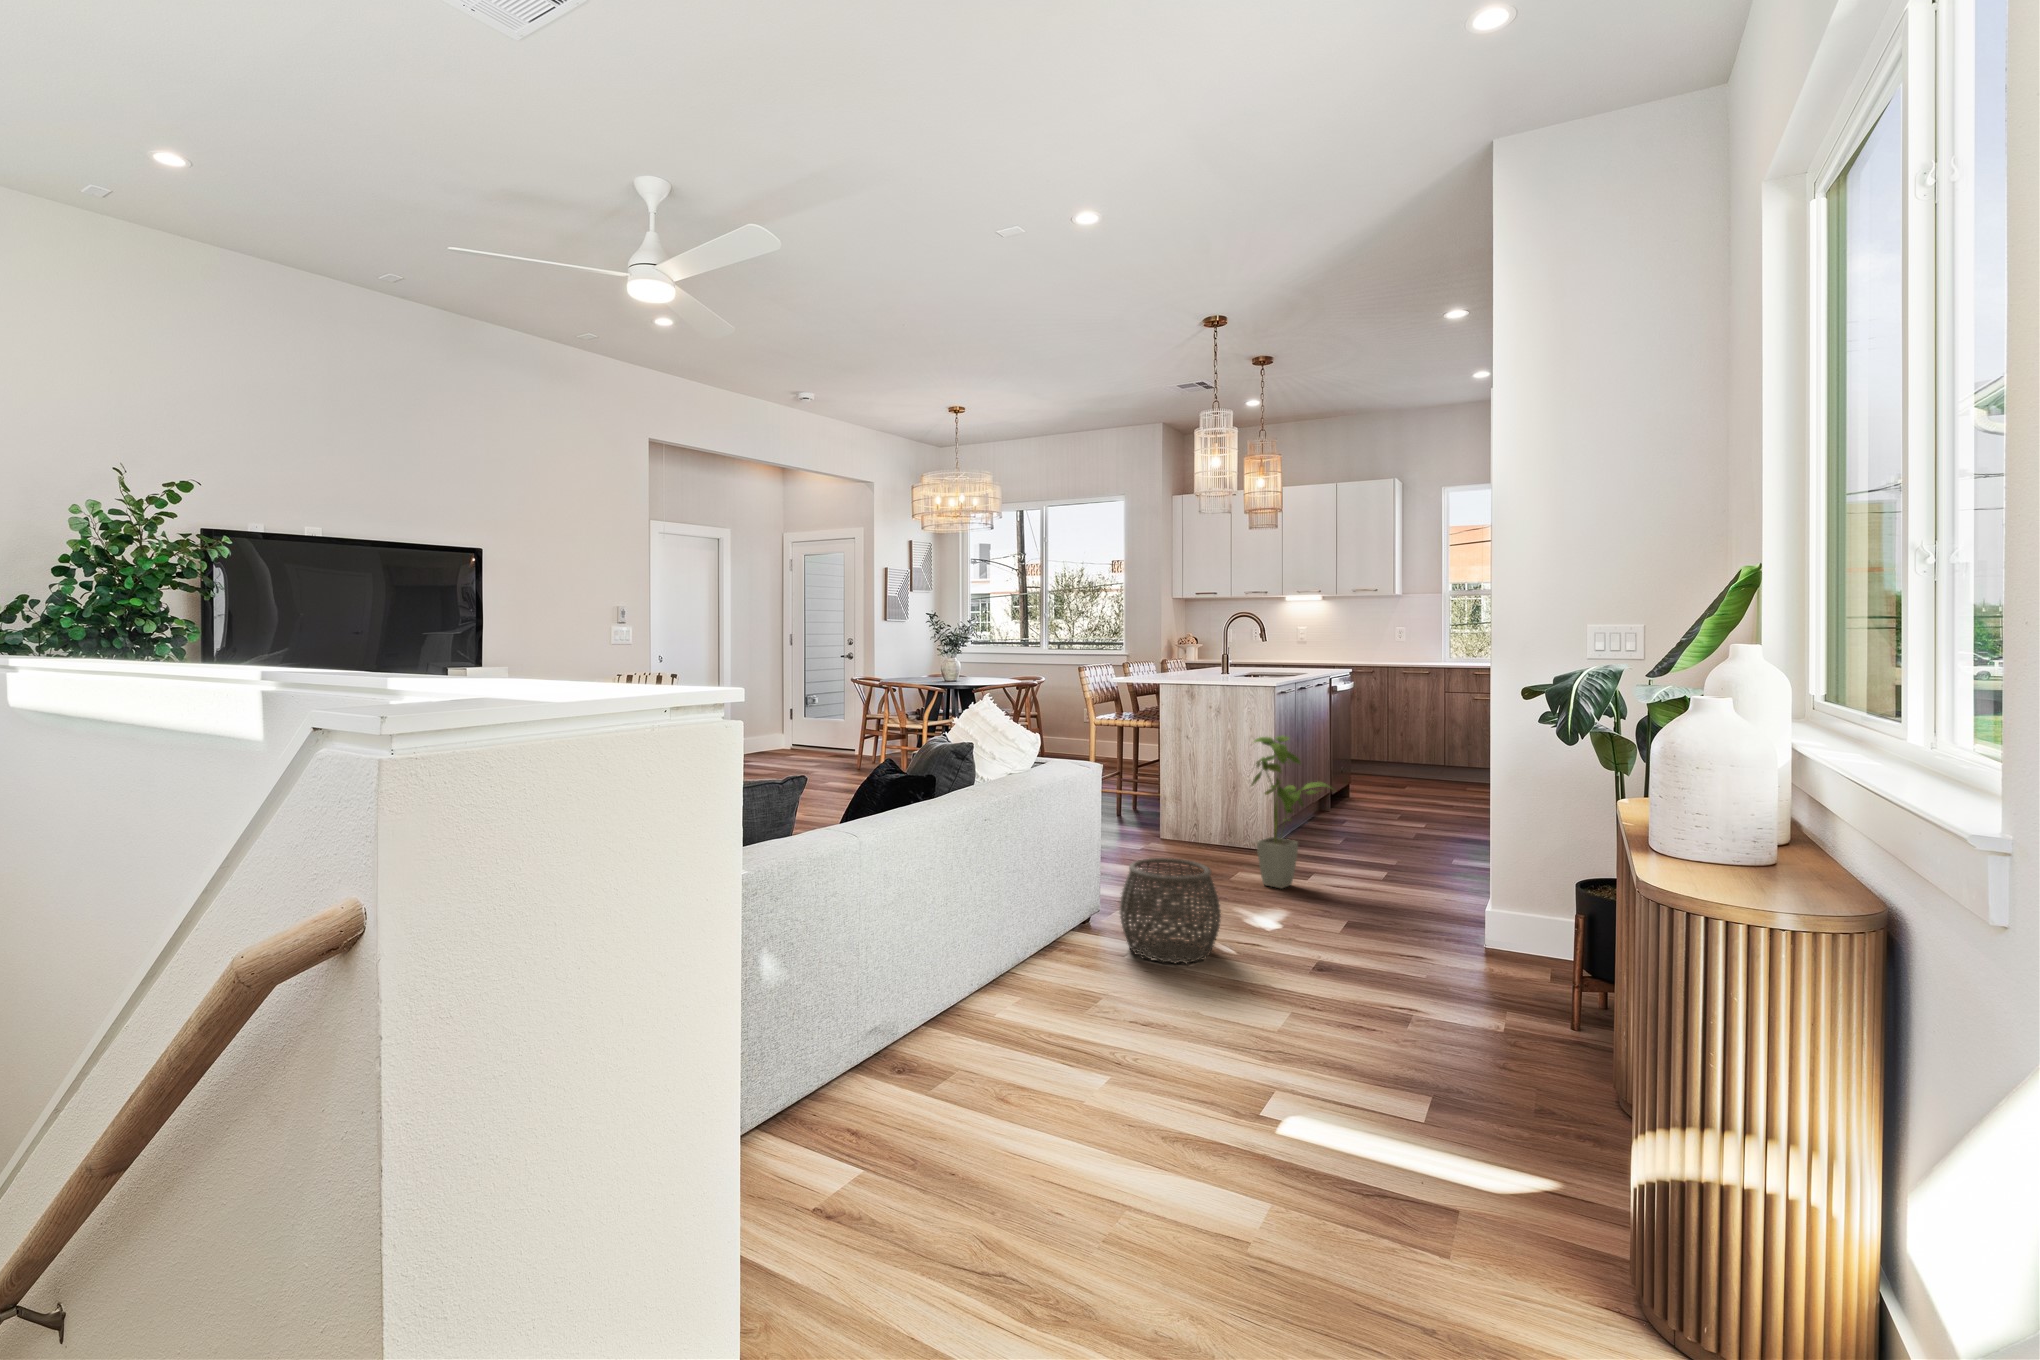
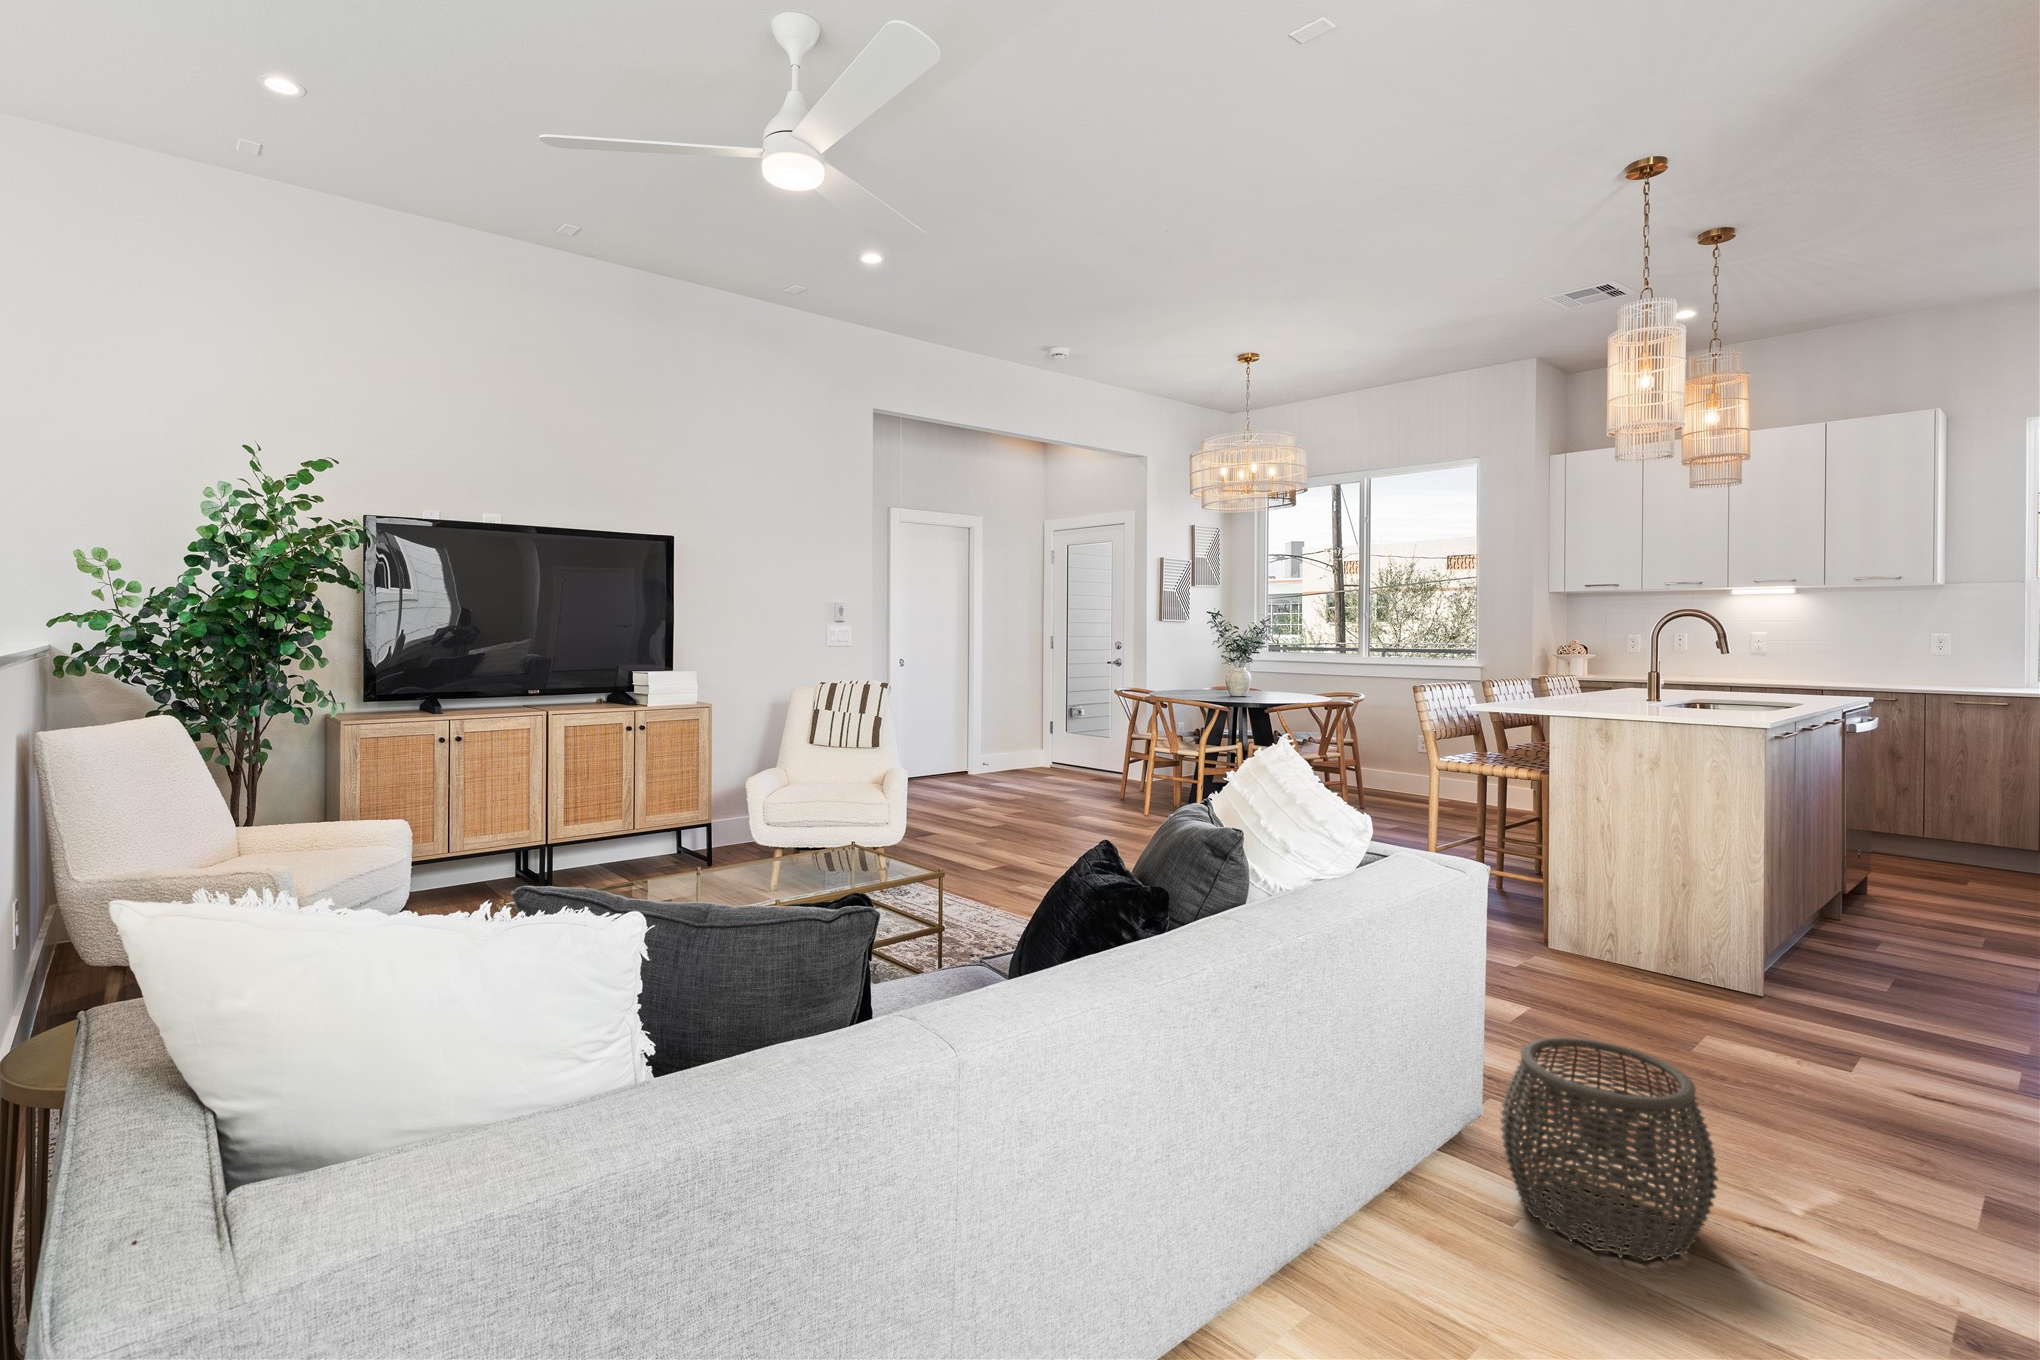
house plant: present [1251,736,1330,888] -> none [1734,820,1925,1085]

